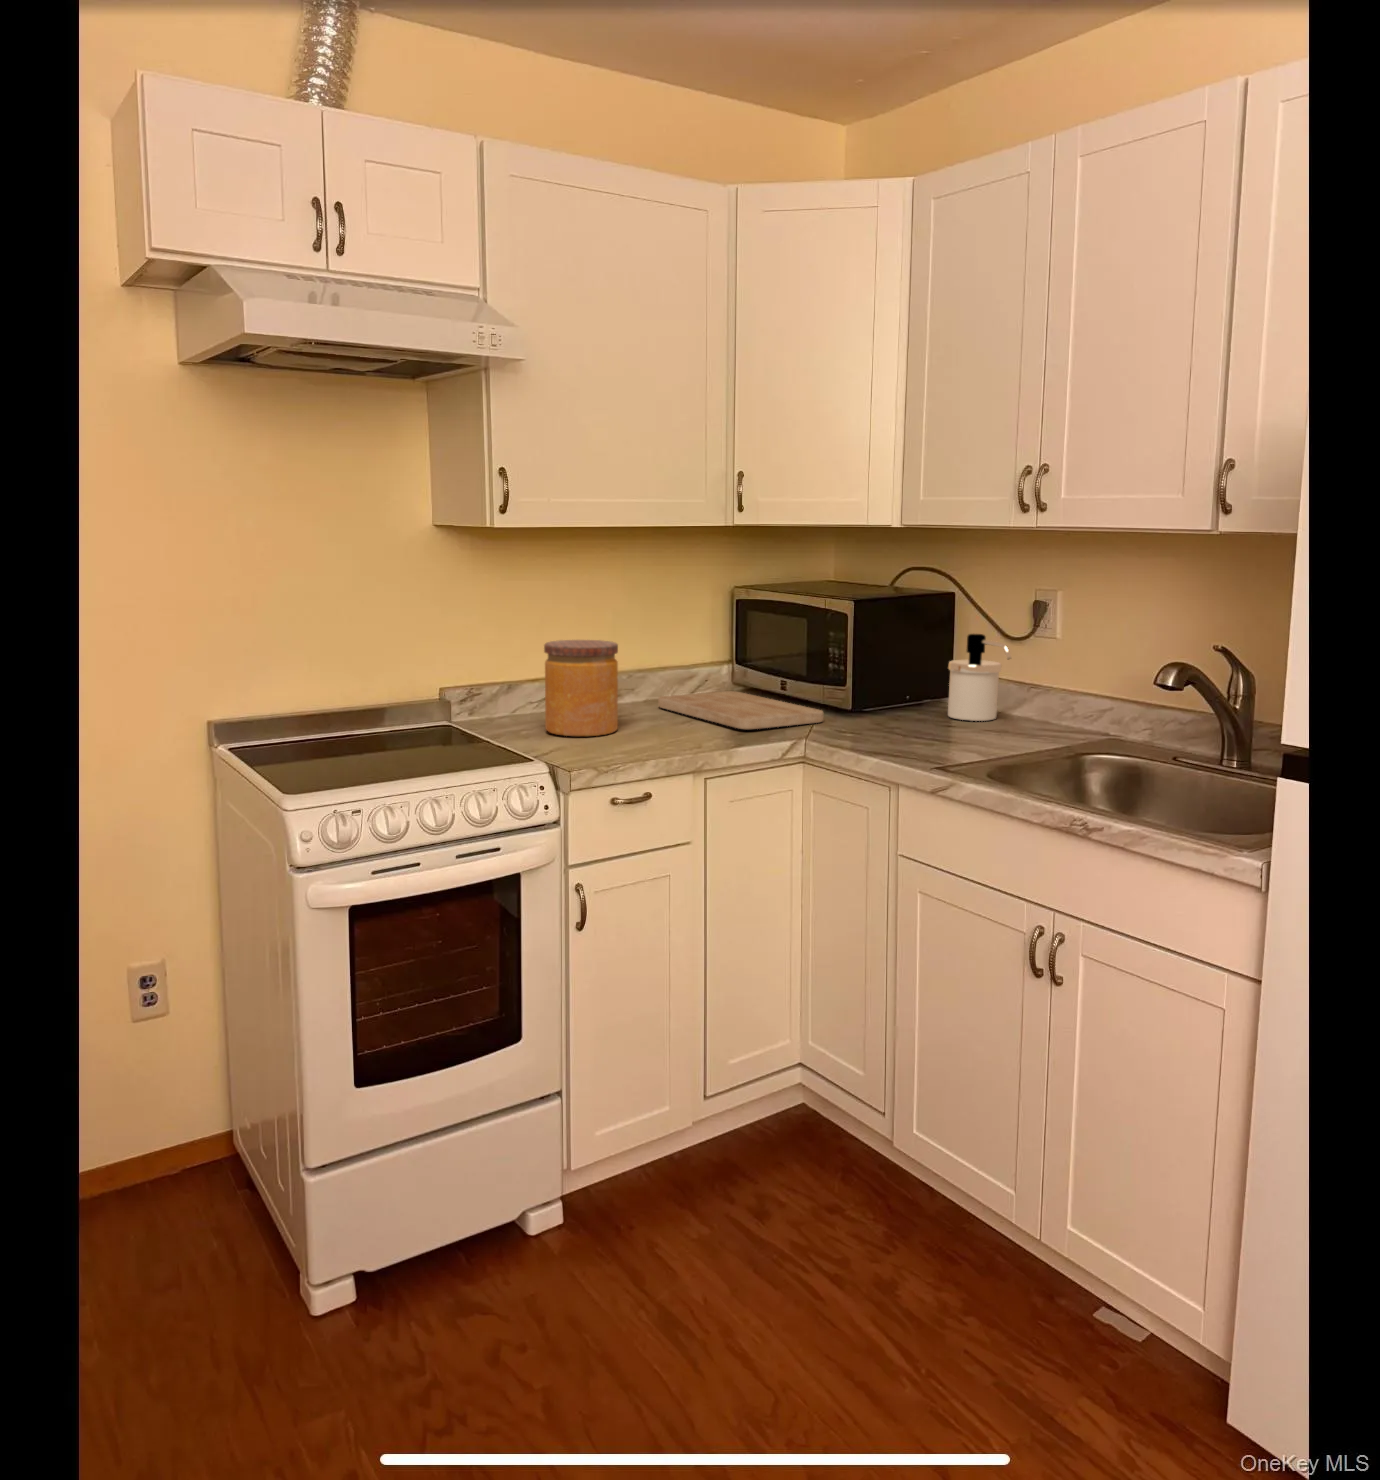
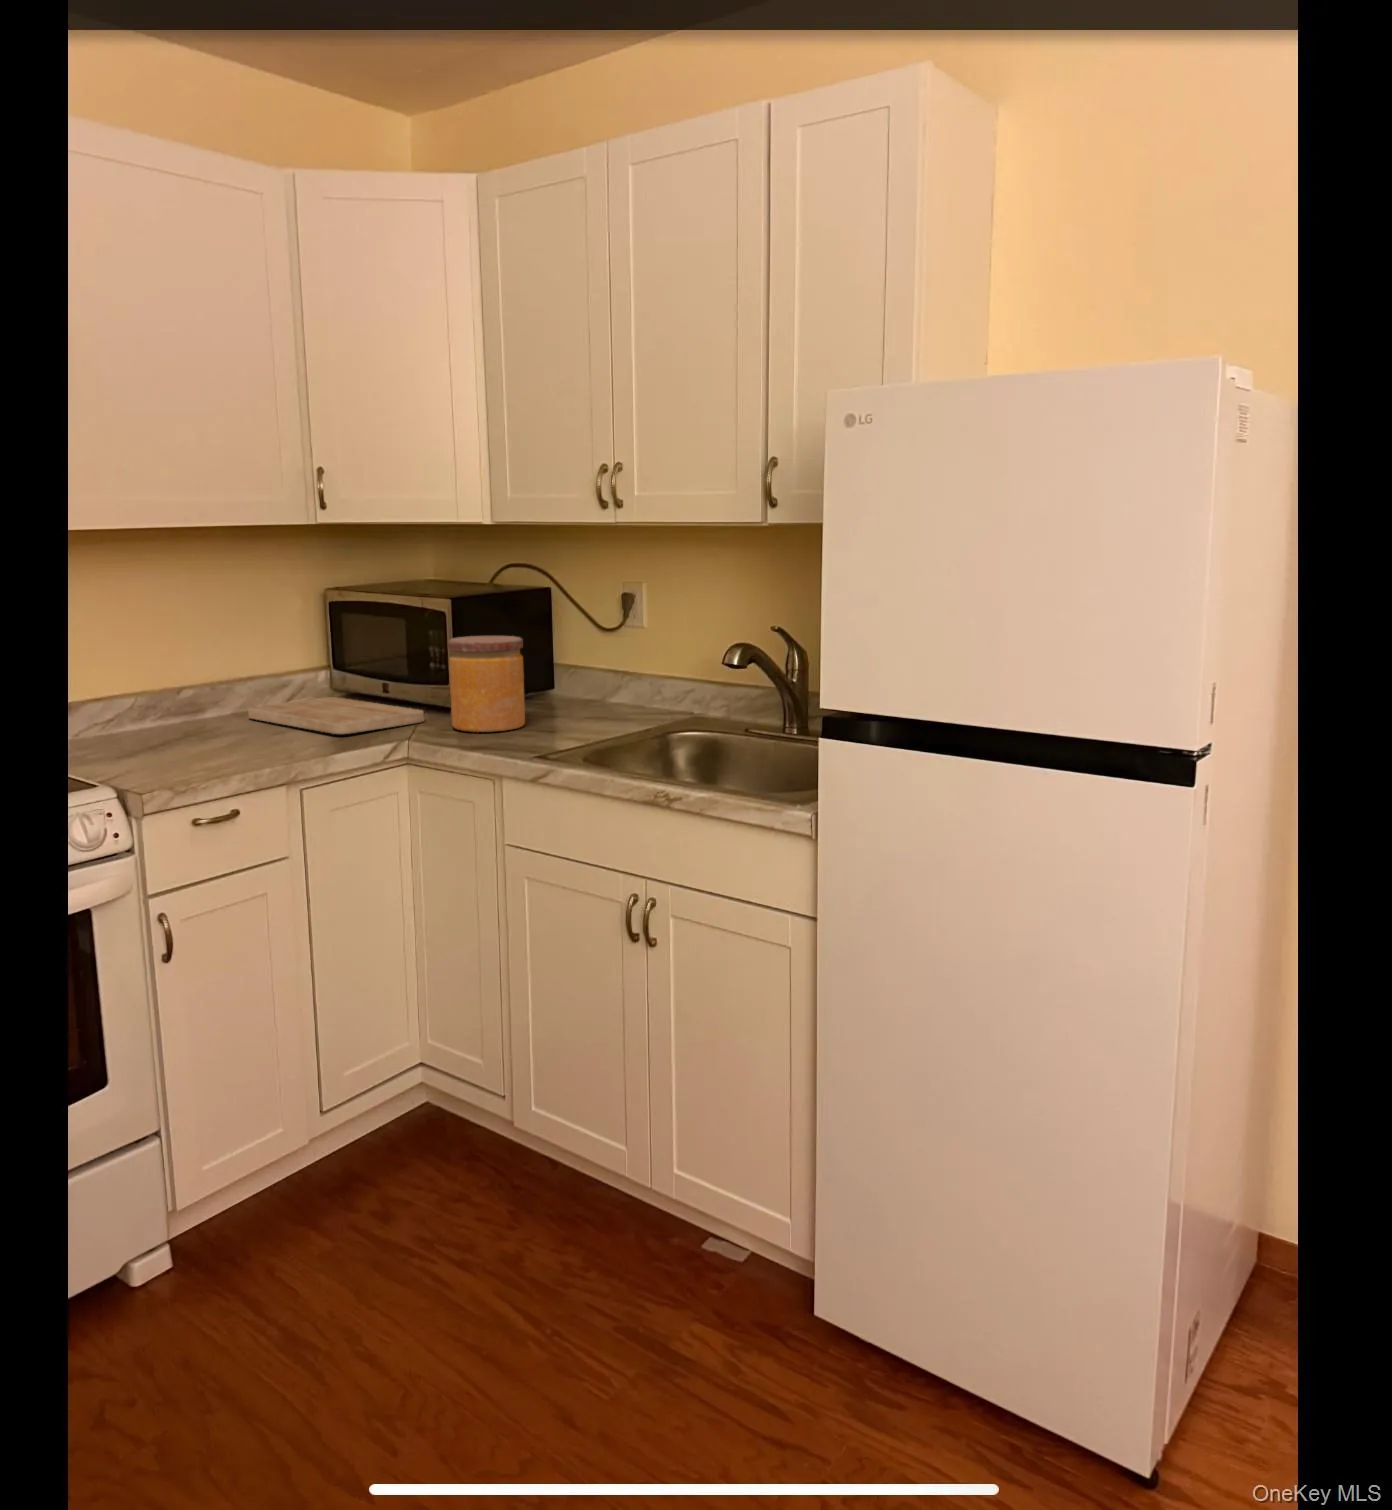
soap dispenser: present [948,634,1011,721] -> none [546,626,603,711]
jar: present [544,640,618,736] -> present [448,636,525,732]

